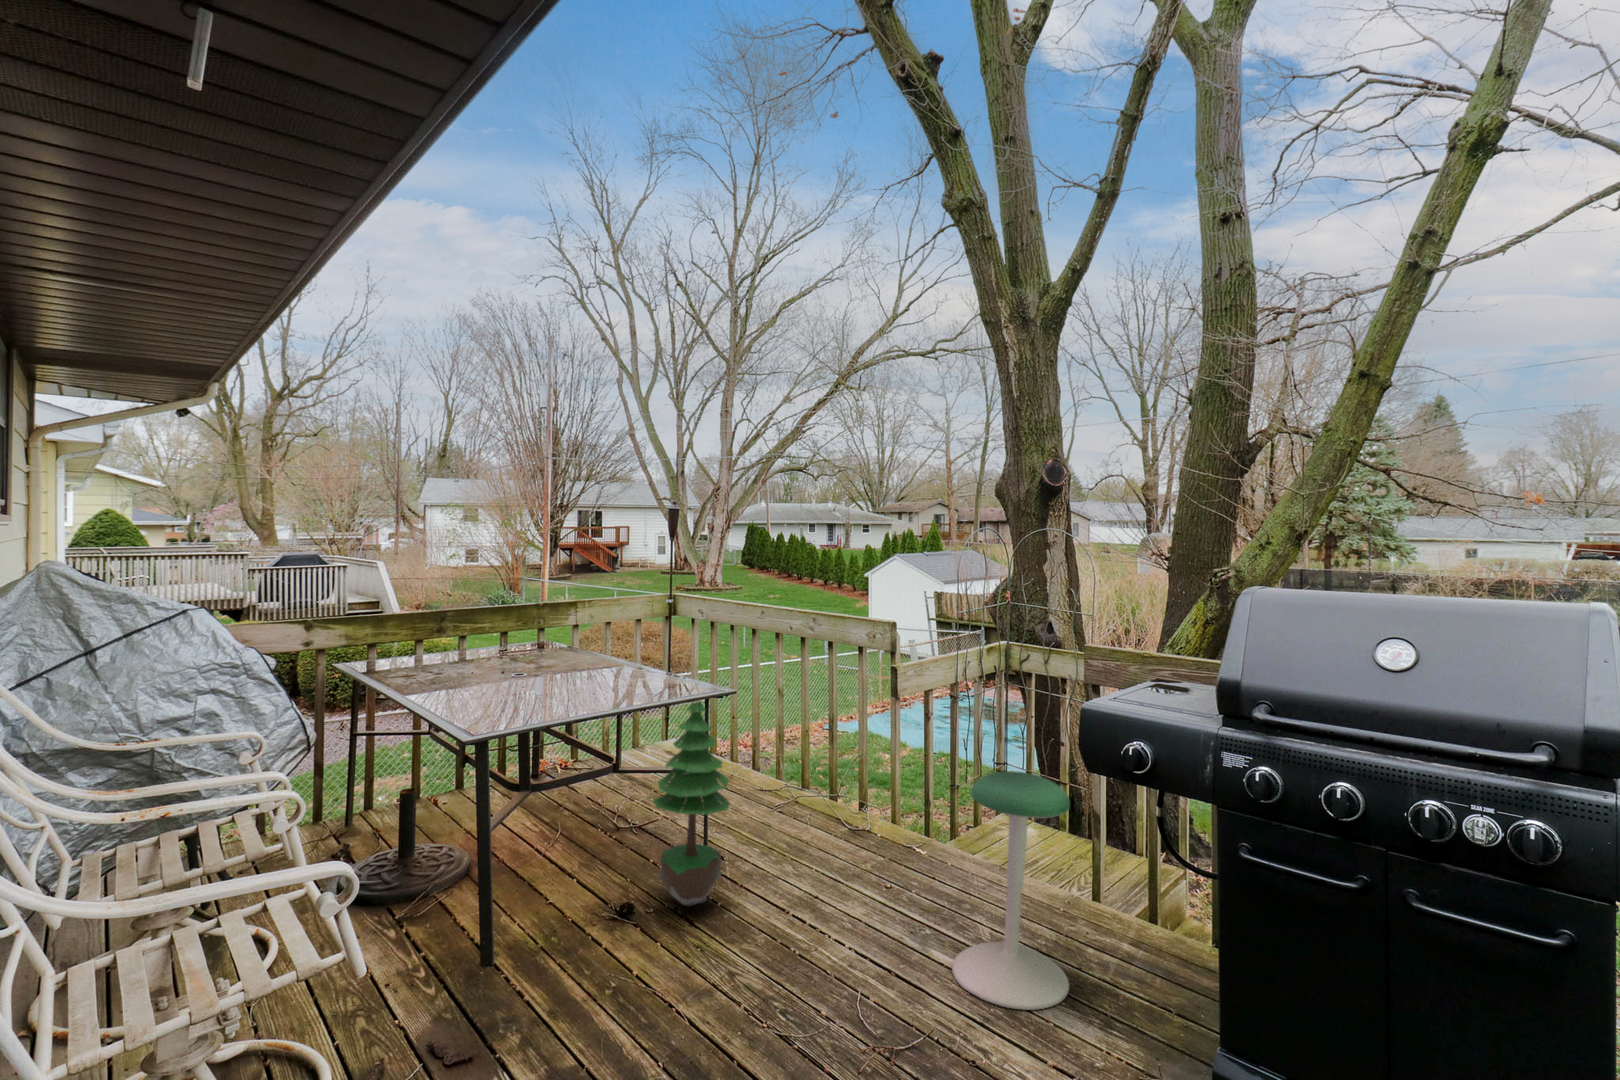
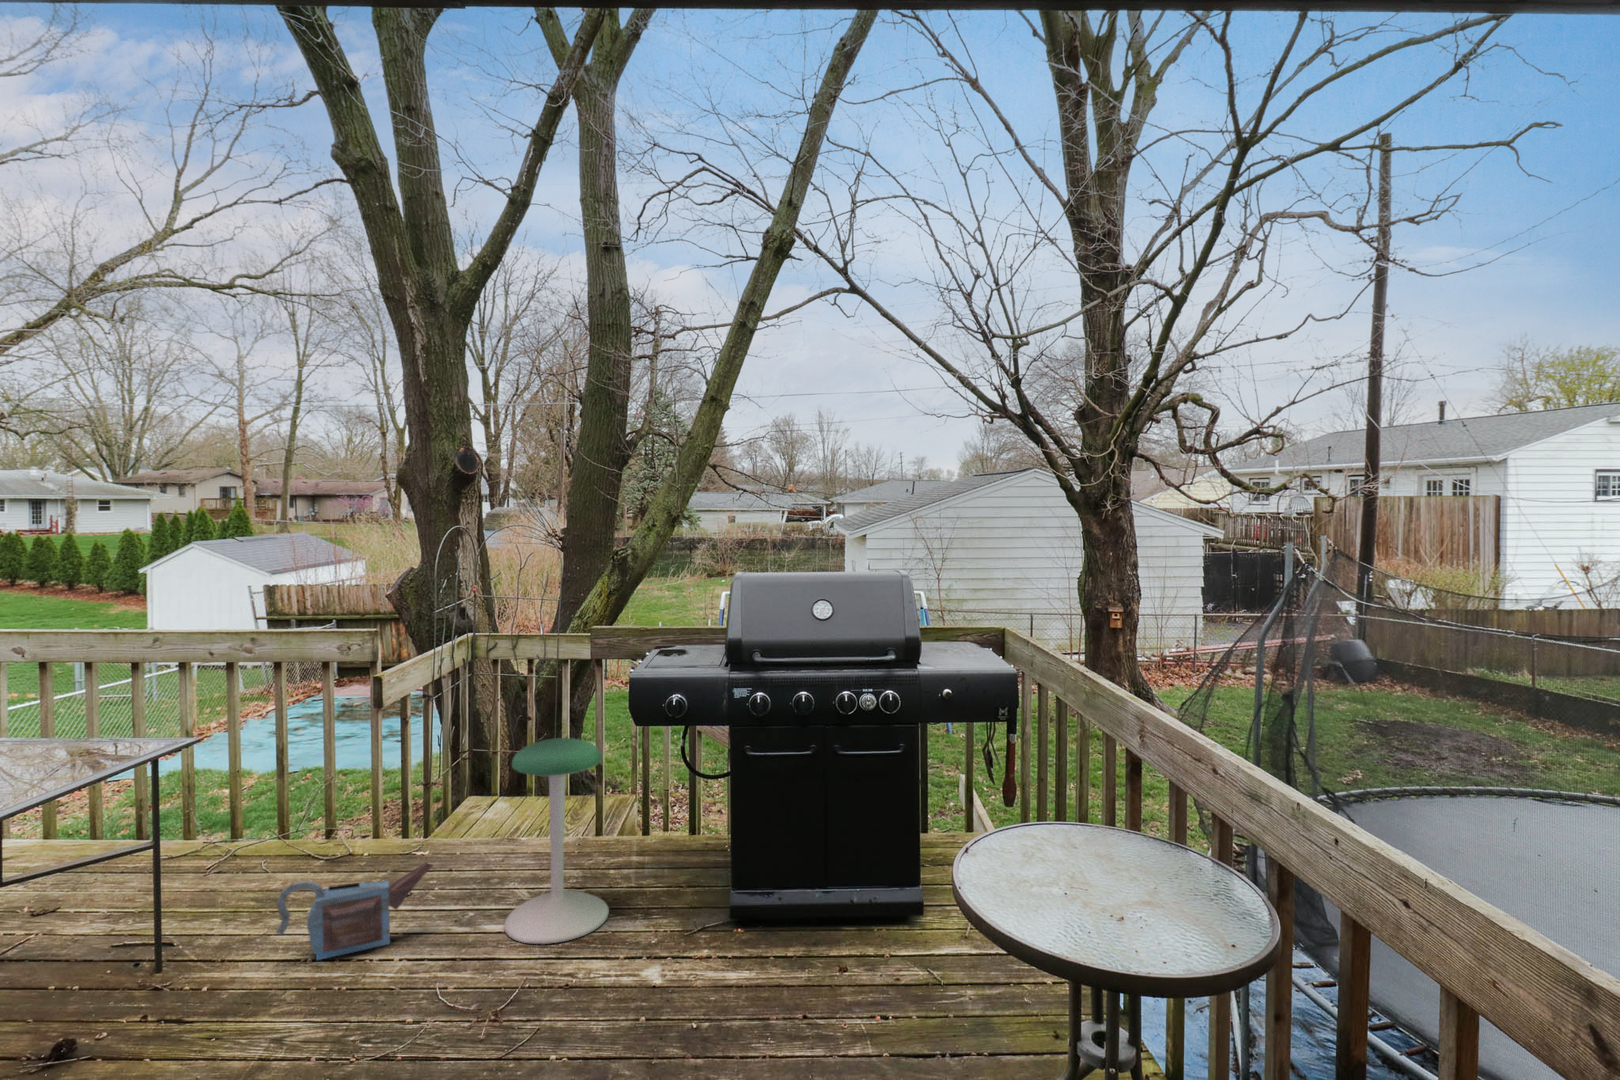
potted tree: present [653,701,730,906] -> none [91,741,214,1007]
watering can: none [772,841,899,930] -> present [276,863,432,960]

